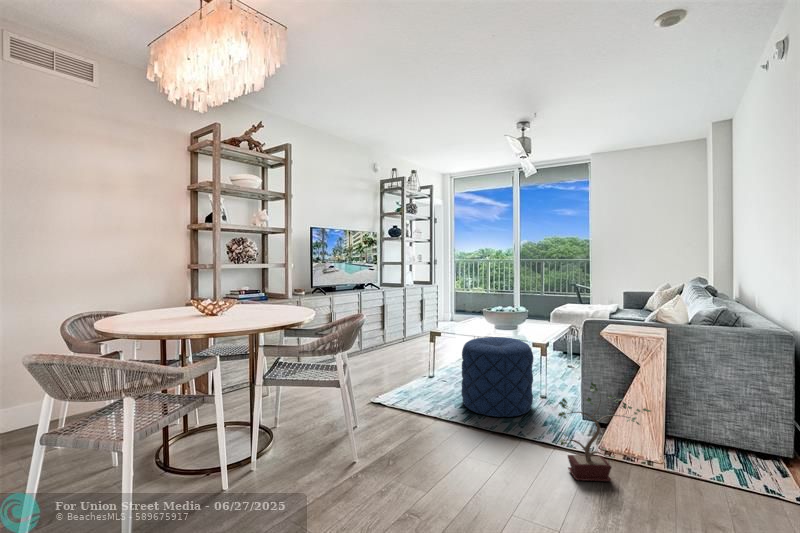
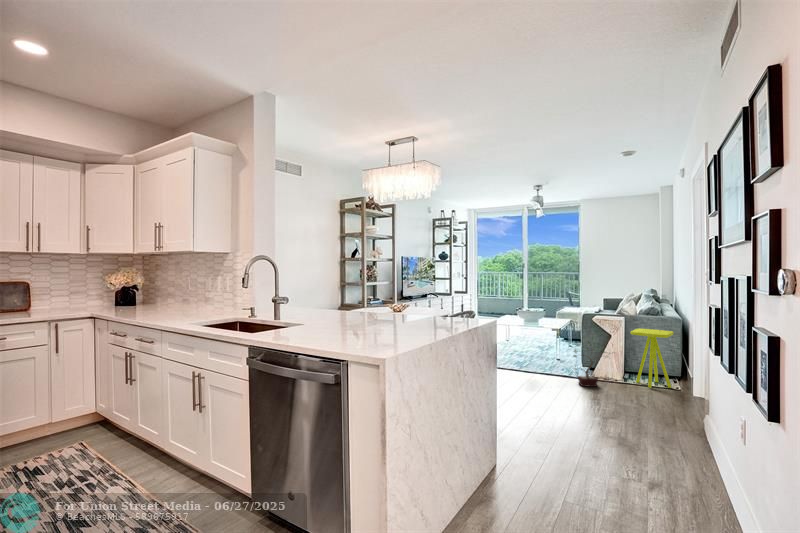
pouf: present [461,337,533,417] -> none [513,325,554,367]
side table: none [684,354,781,492] -> present [631,328,674,388]

